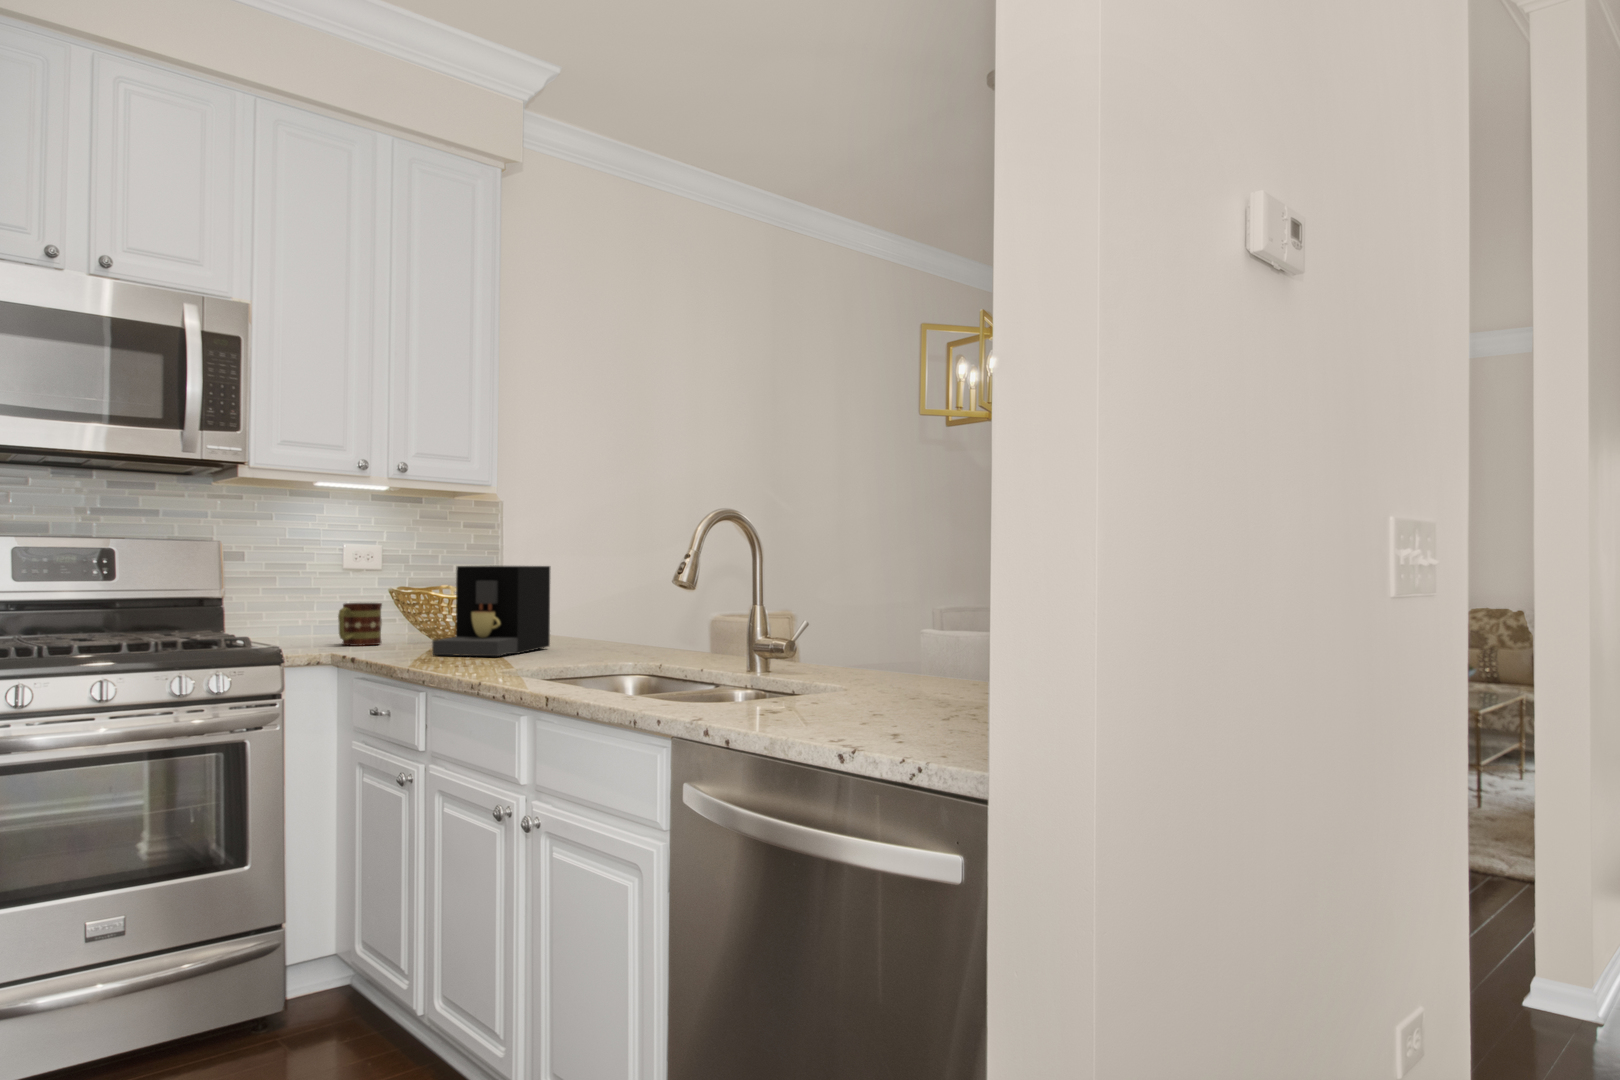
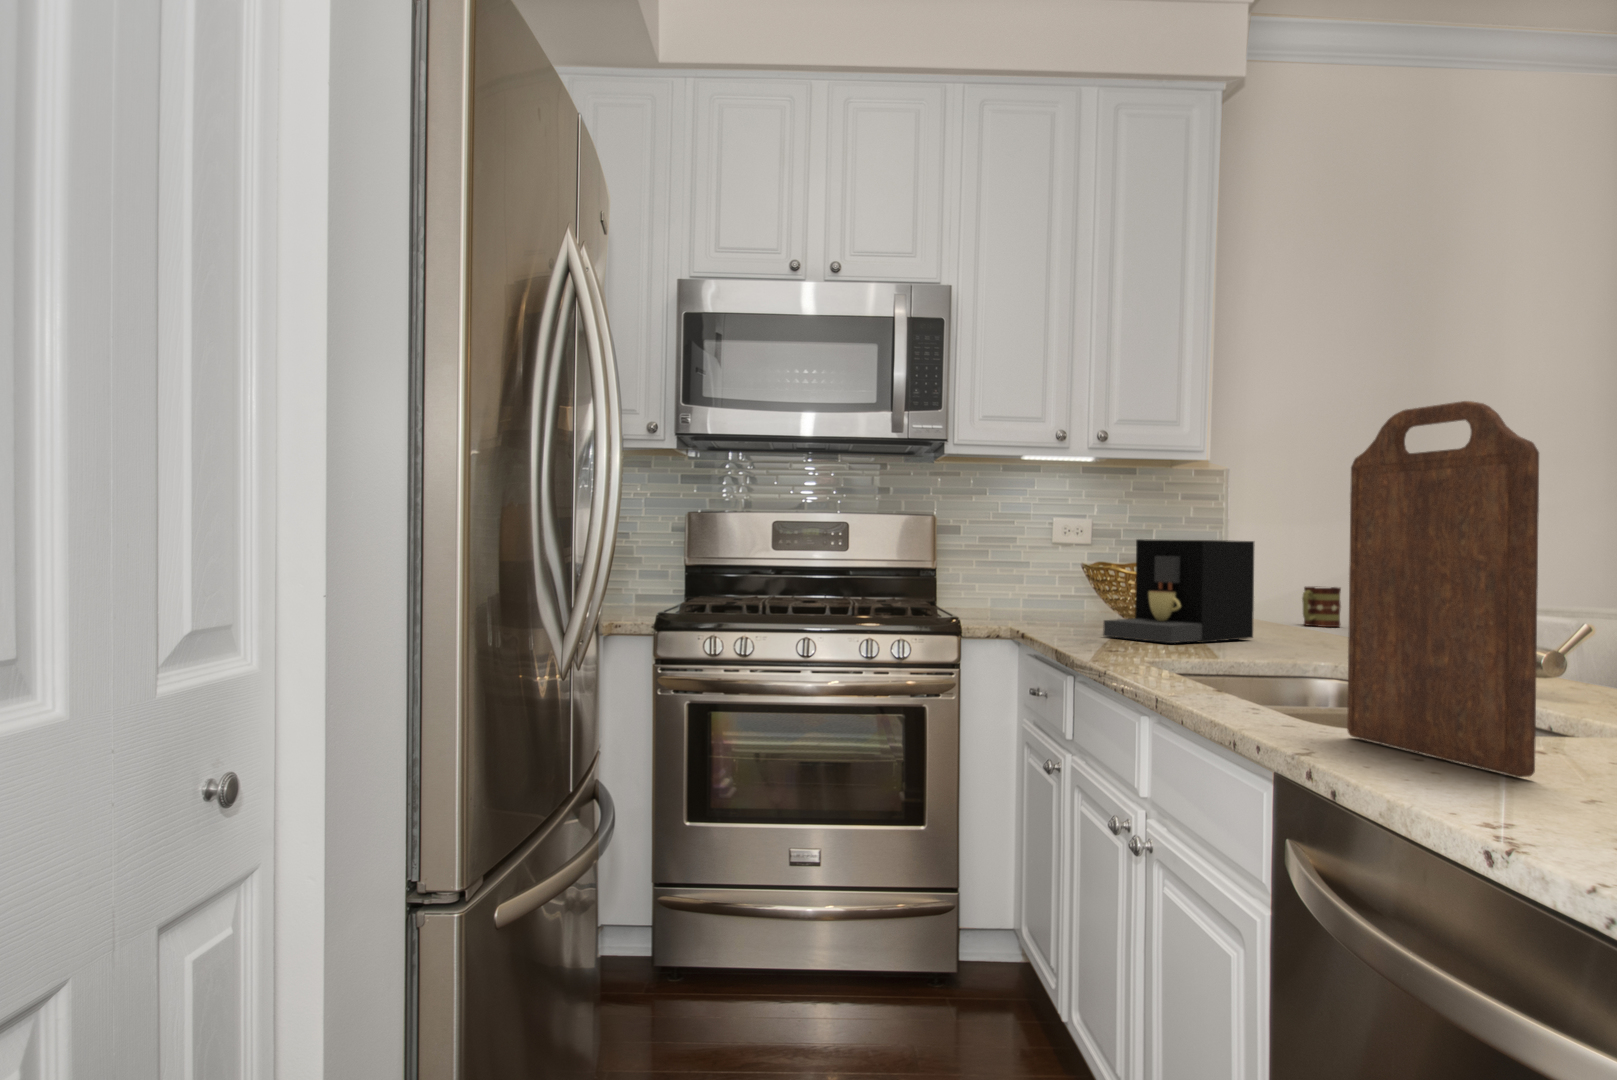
cutting board: none [712,494,825,719] -> present [1347,401,1539,777]
mug: present [338,603,382,646] -> present [1302,587,1341,627]

